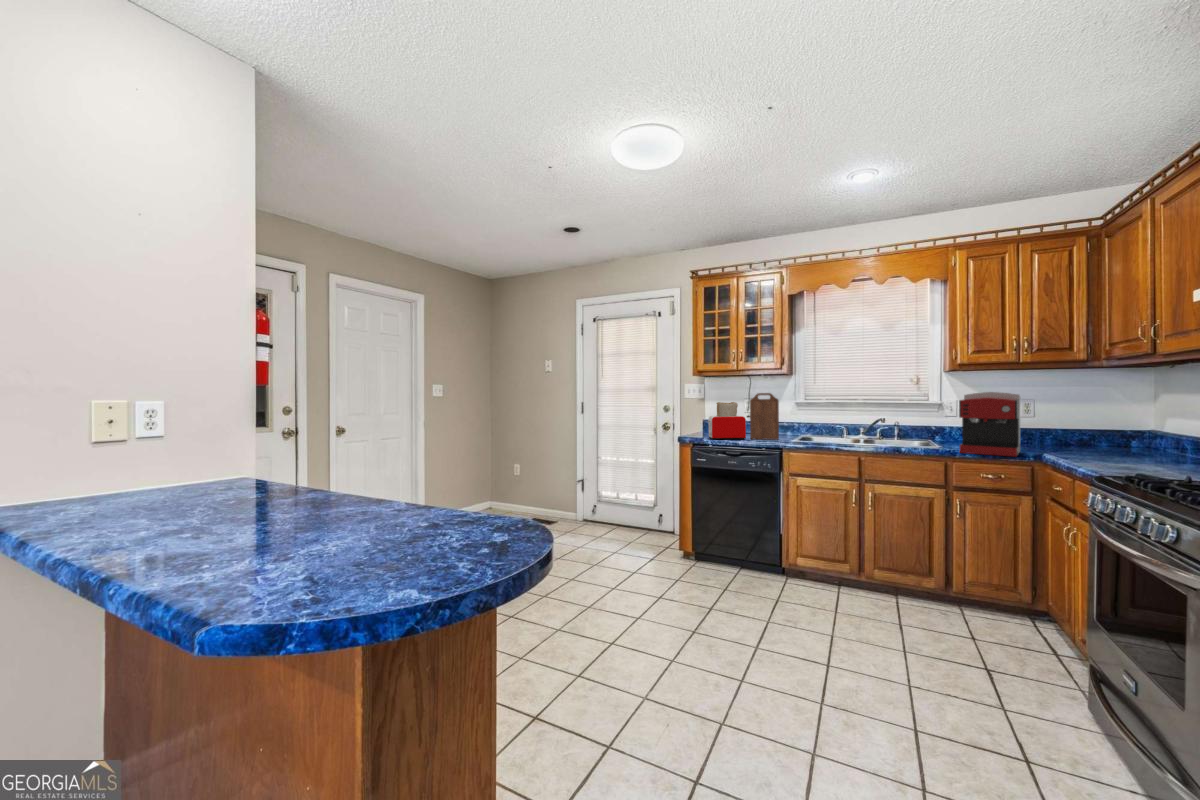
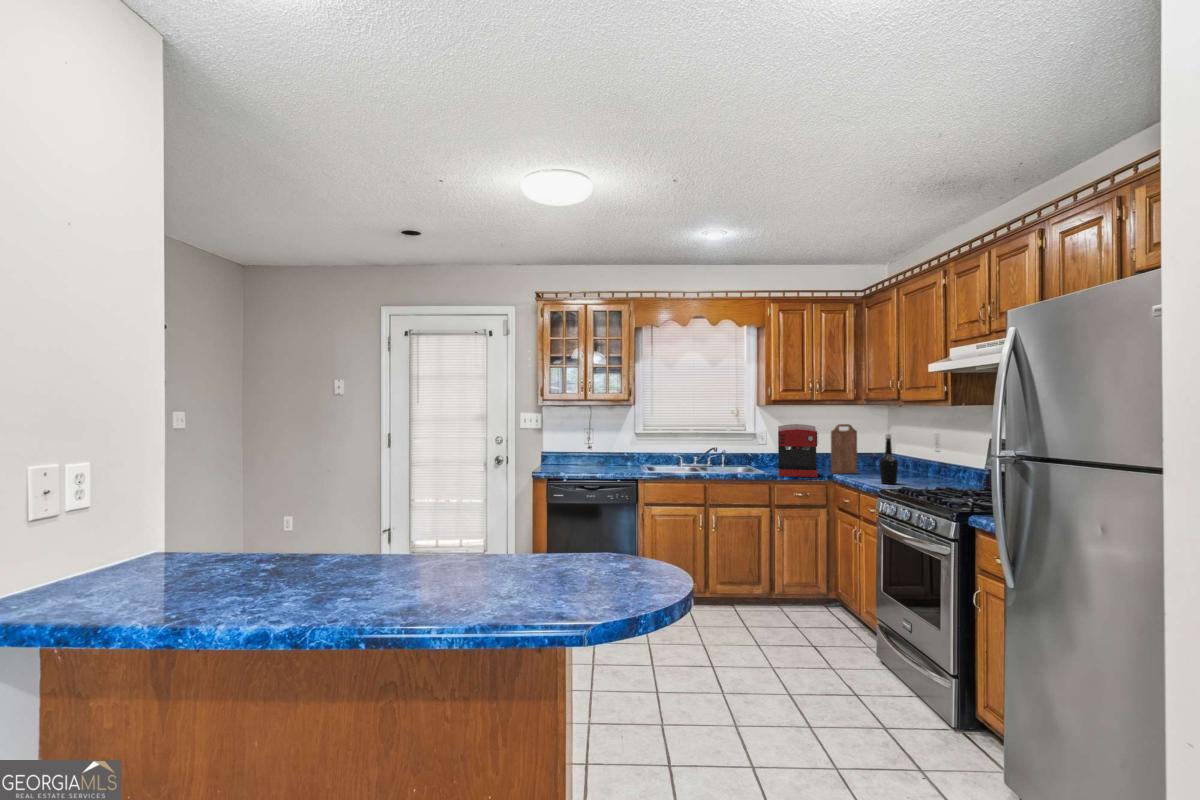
cutting board: present [750,393,779,440] -> present [831,424,857,474]
toaster: present [707,402,746,440] -> none [556,433,596,473]
bottle: none [1114,403,1149,472] -> present [879,434,898,484]

